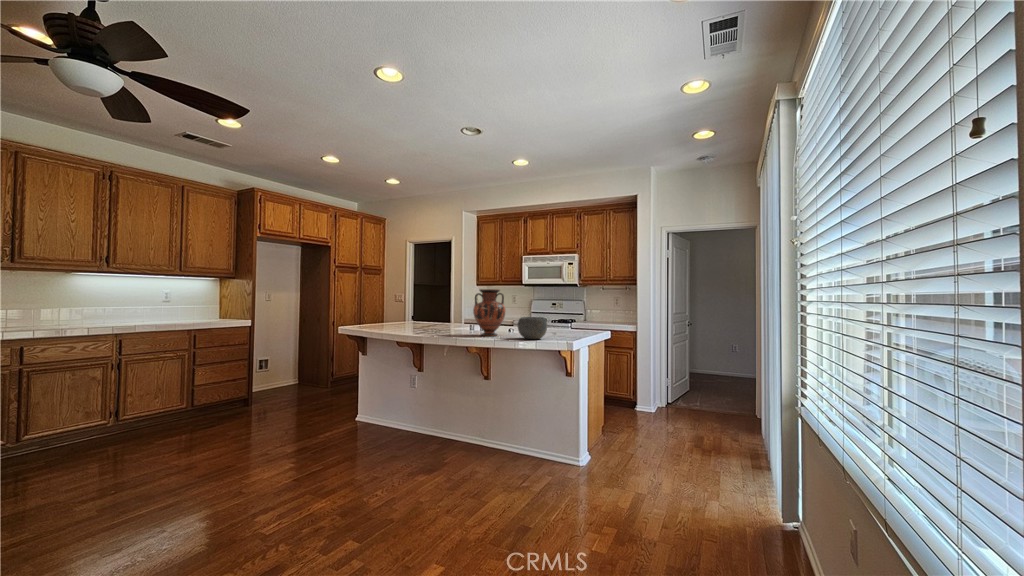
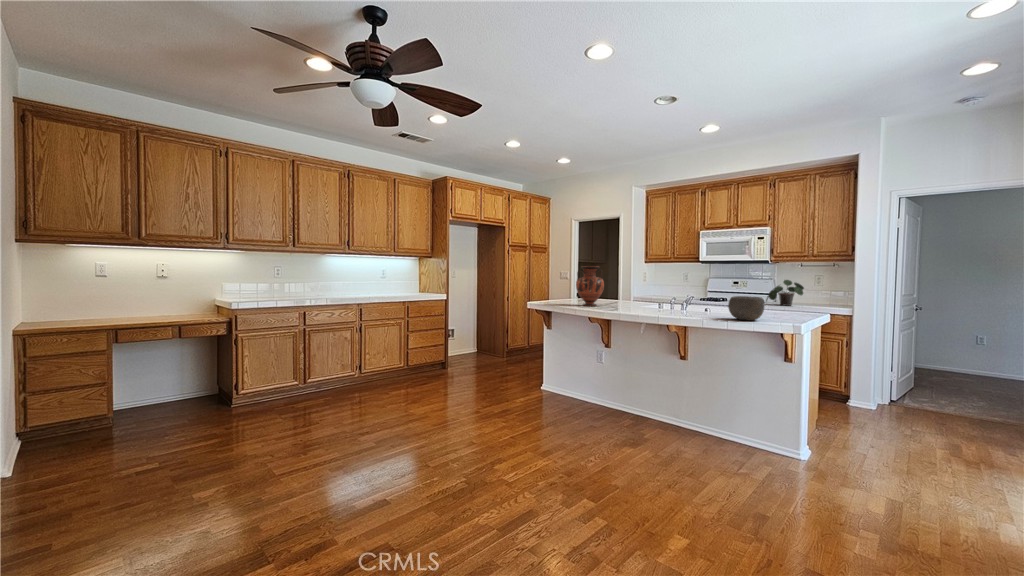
vase: present [473,289,505,336] -> present [576,266,604,306]
potted plant: none [575,301,604,325] -> present [766,280,804,306]

